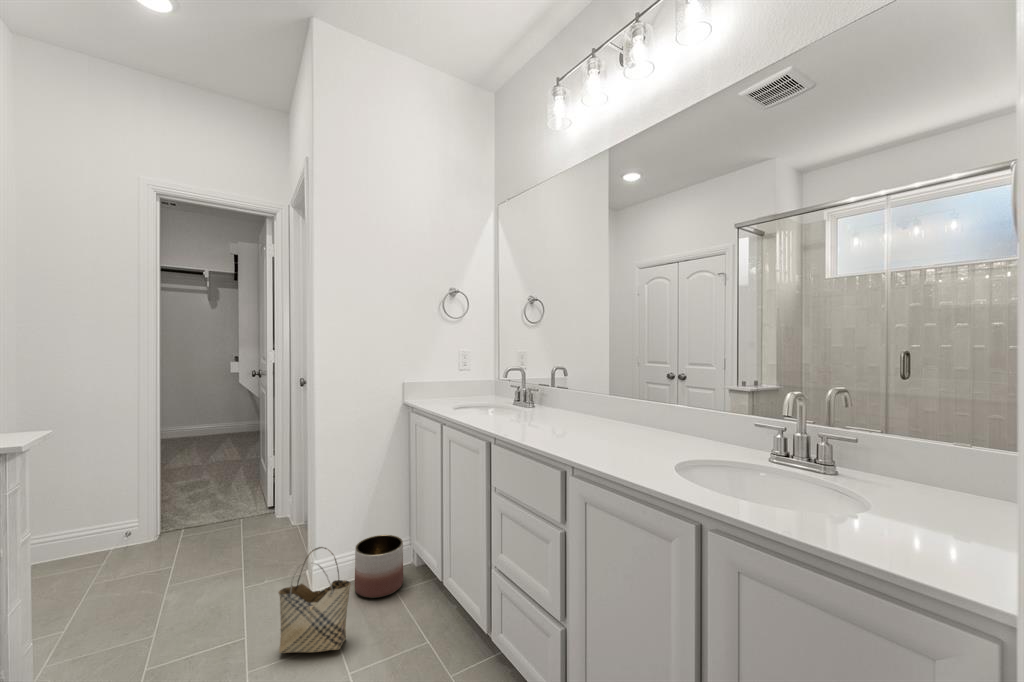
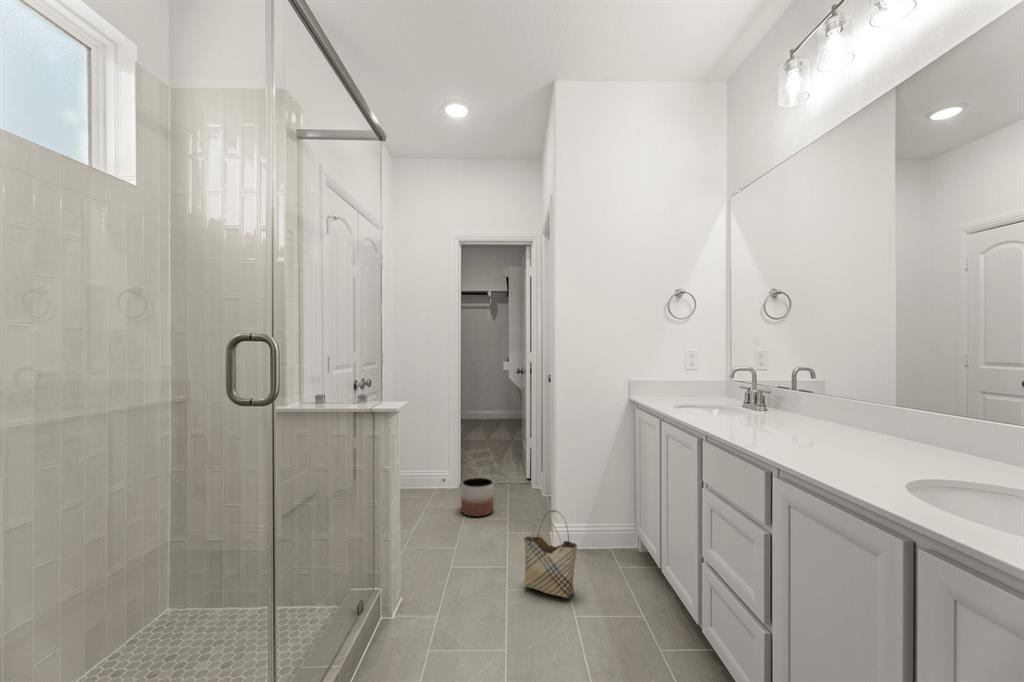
planter: present [355,535,403,598] -> present [461,478,493,517]

